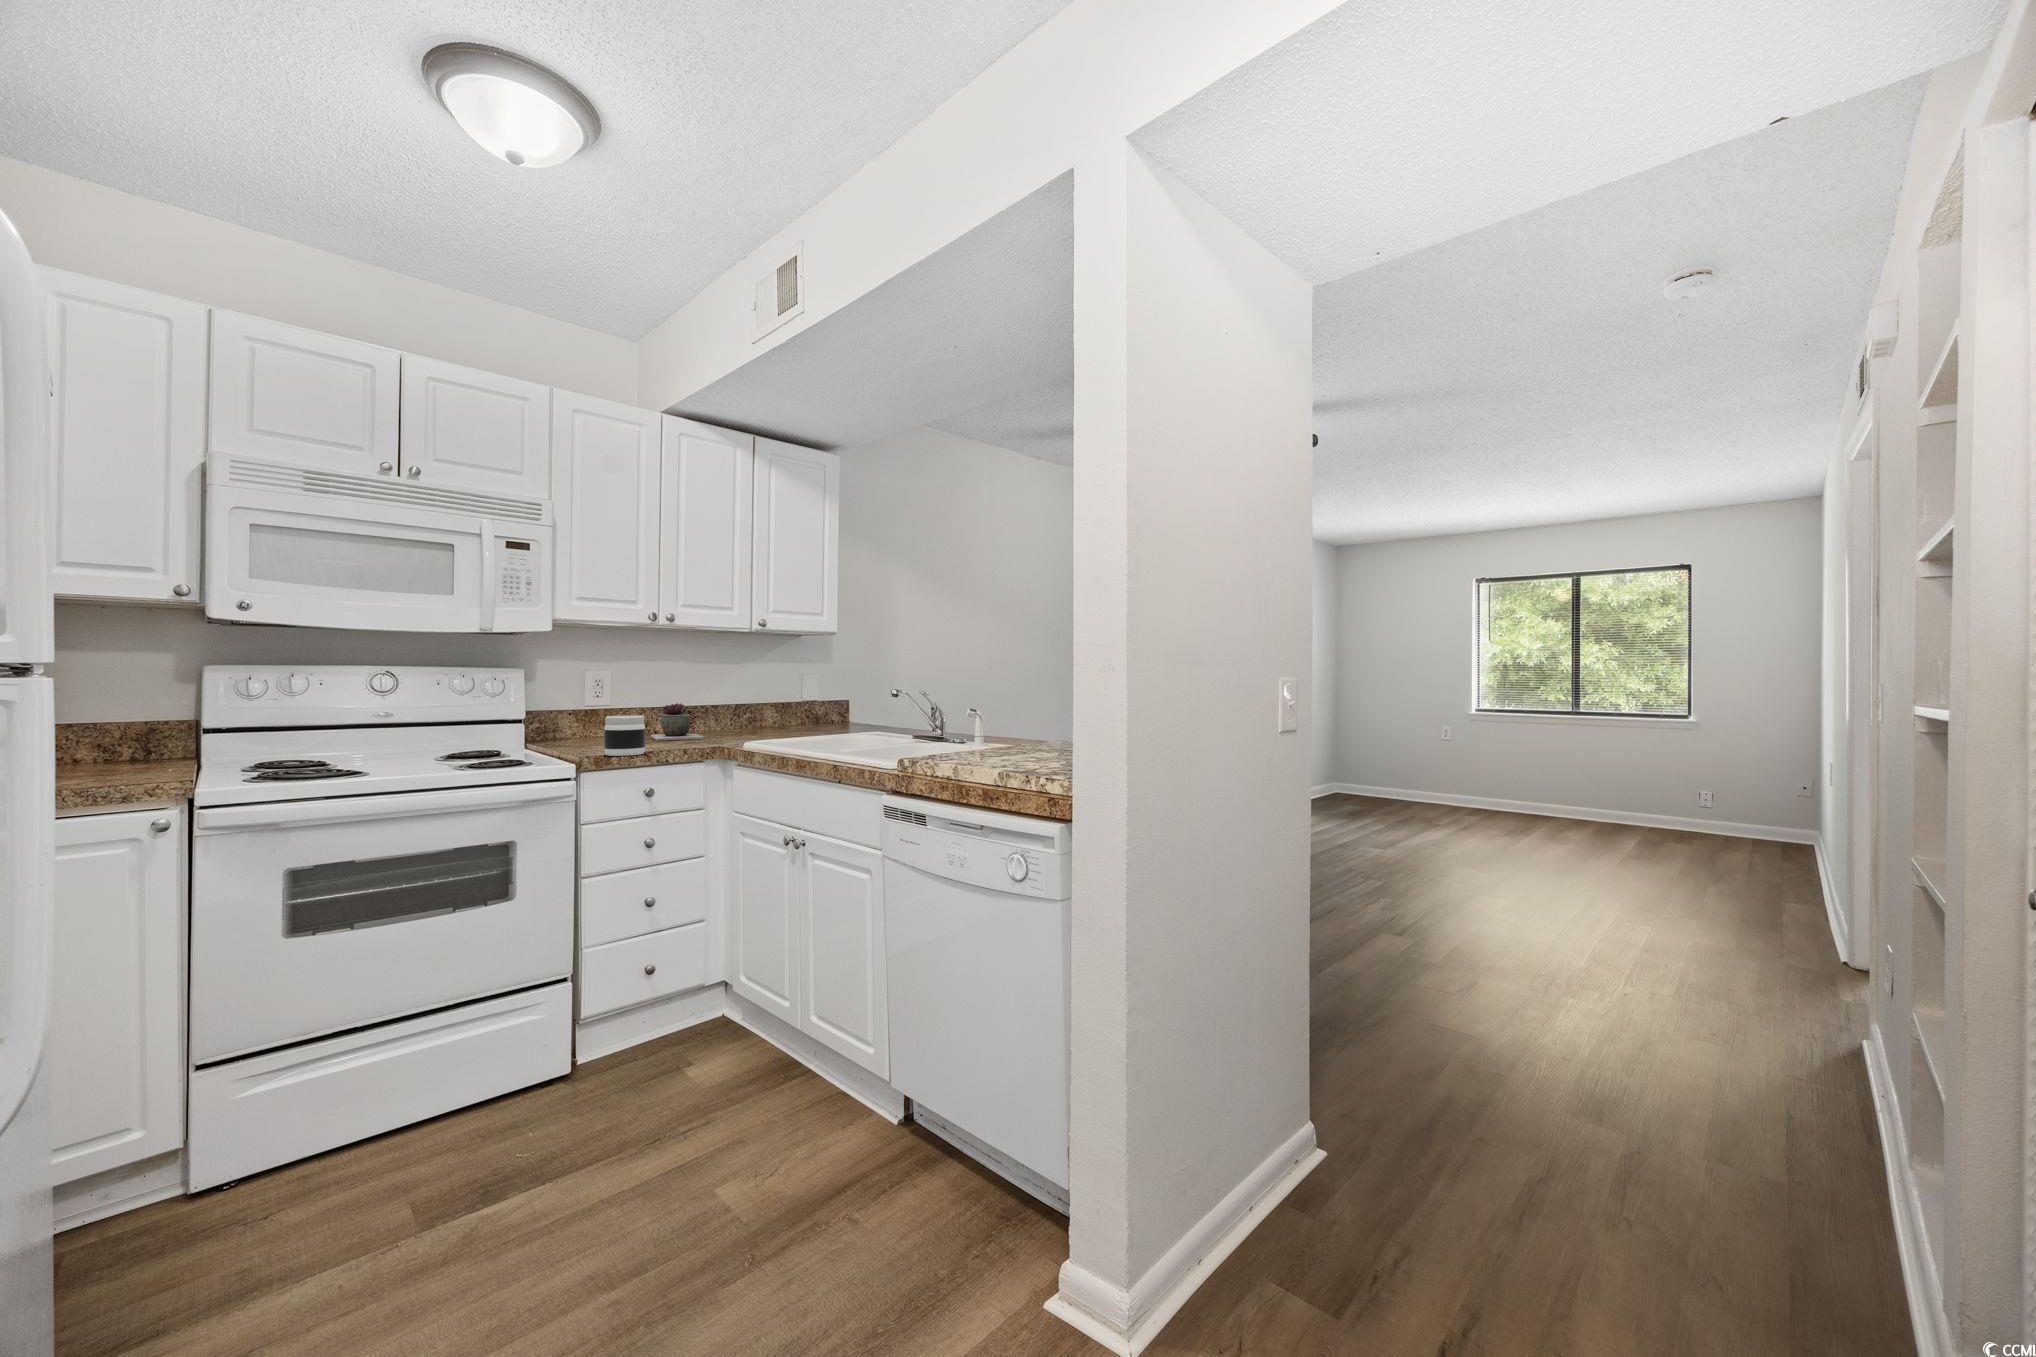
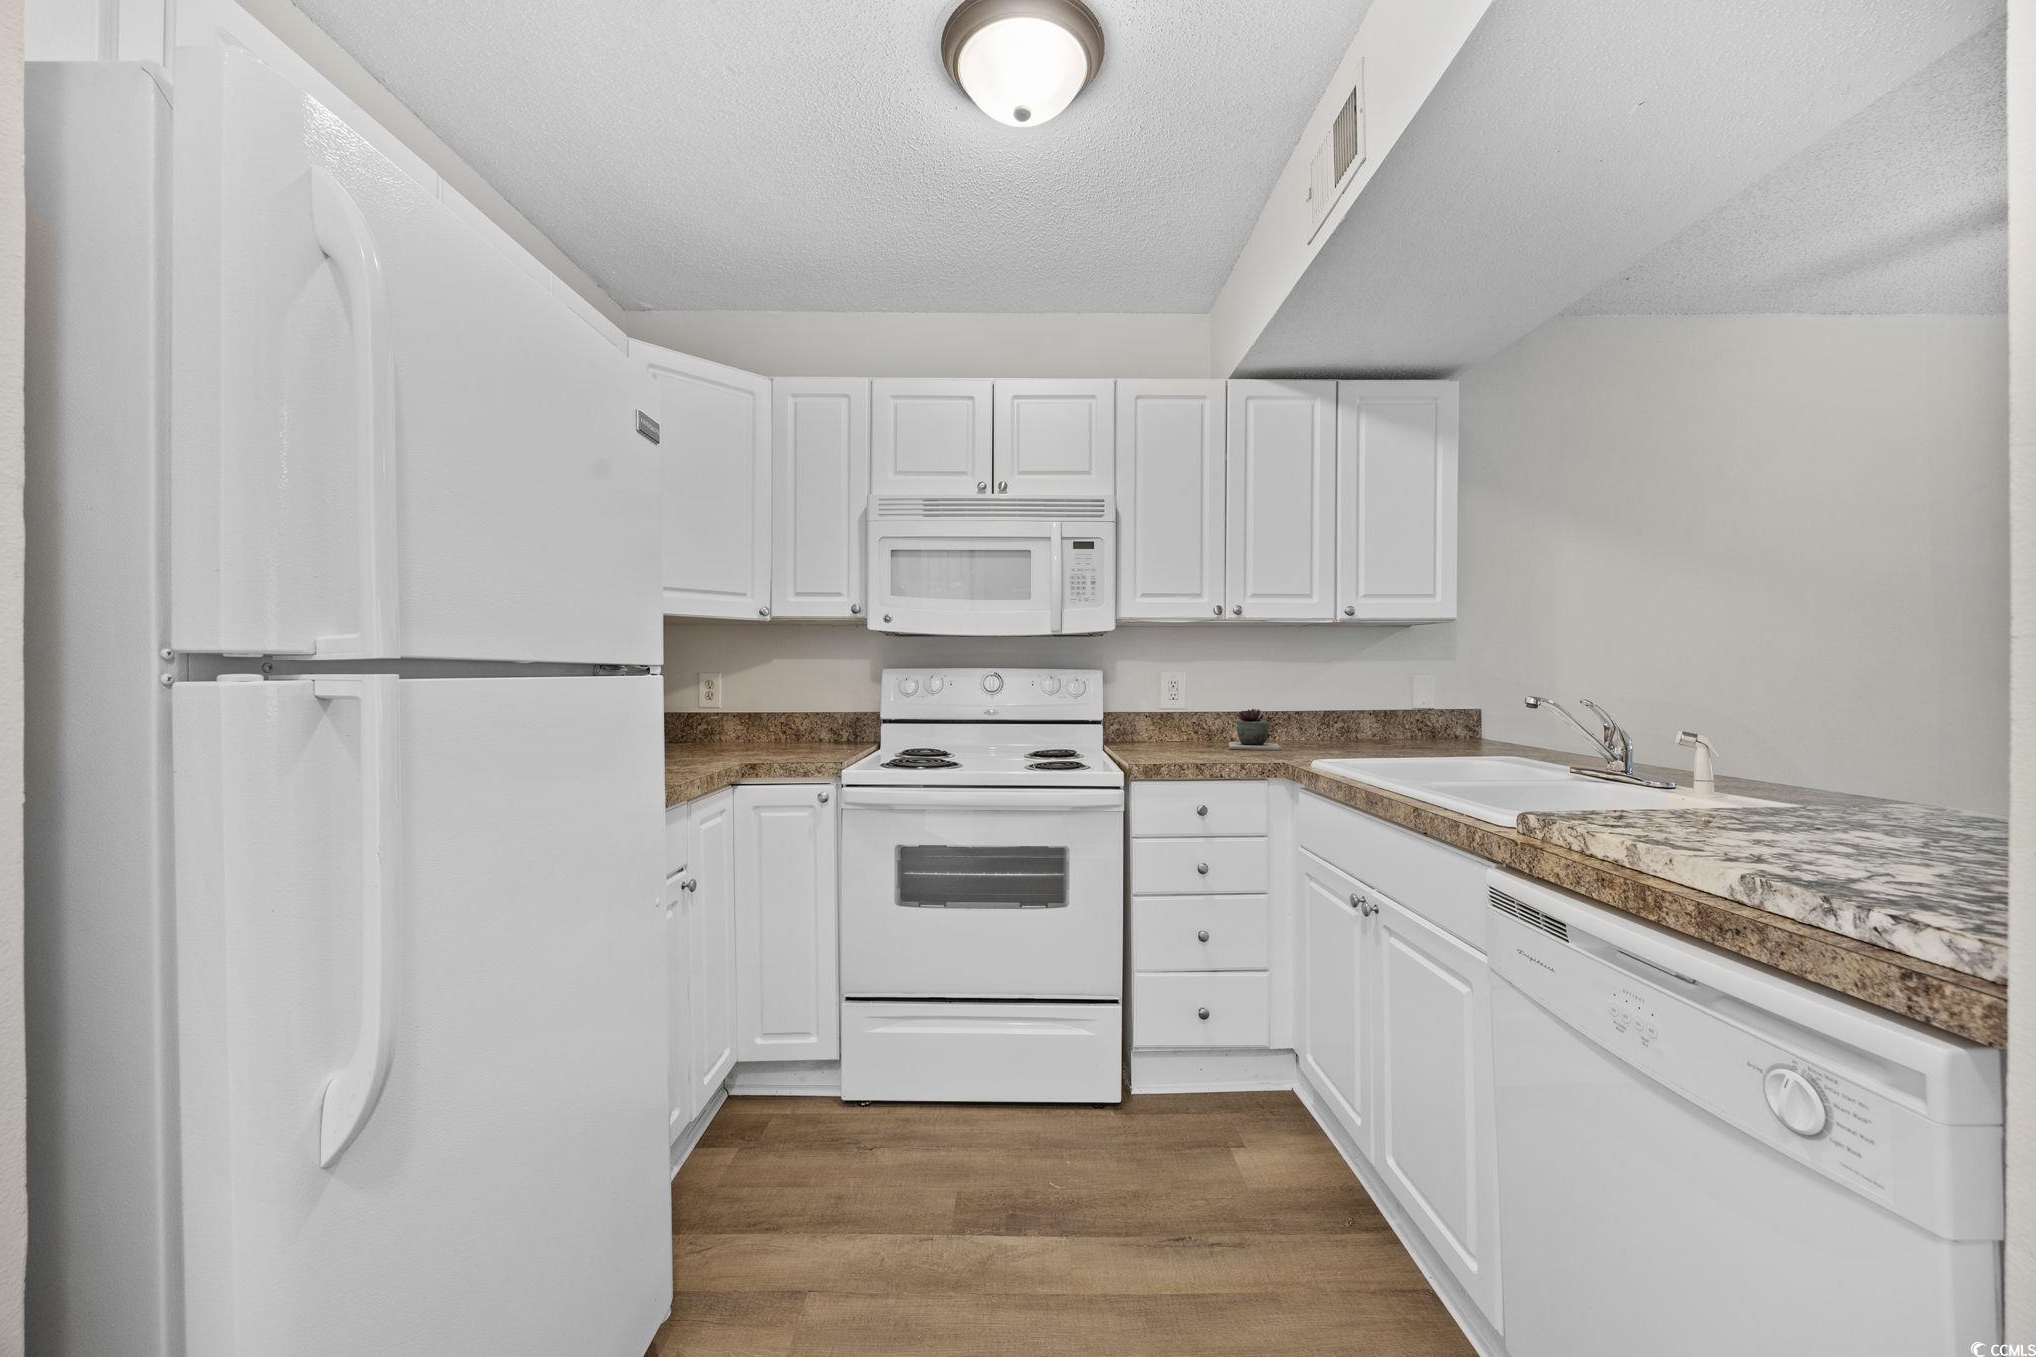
jar: present [604,715,646,756] -> none [1154,721,1197,766]

